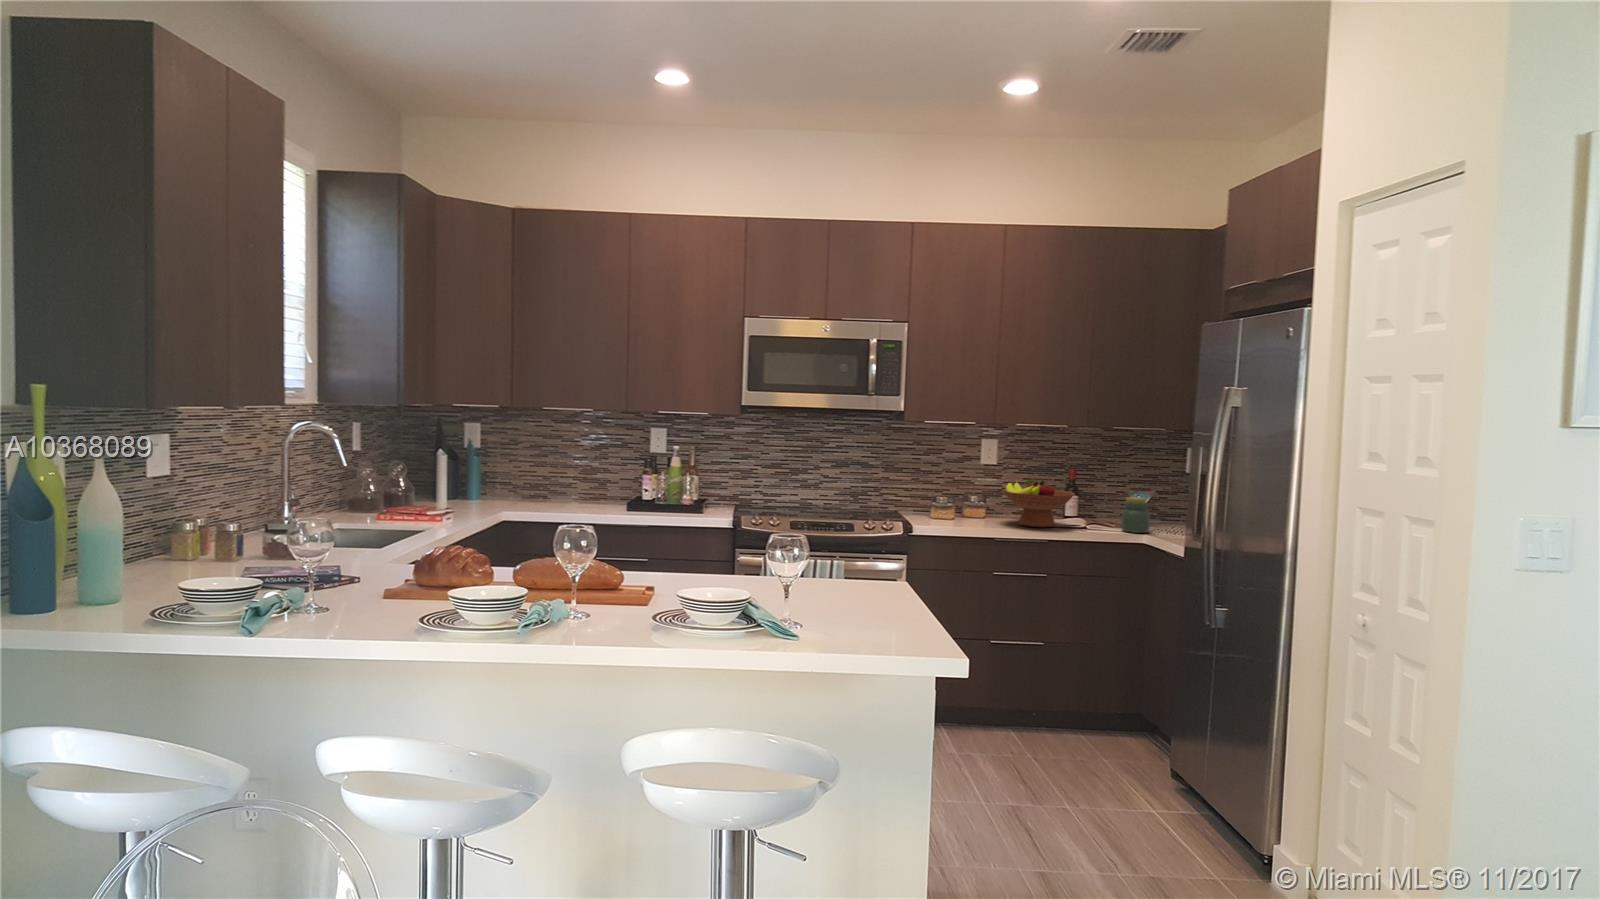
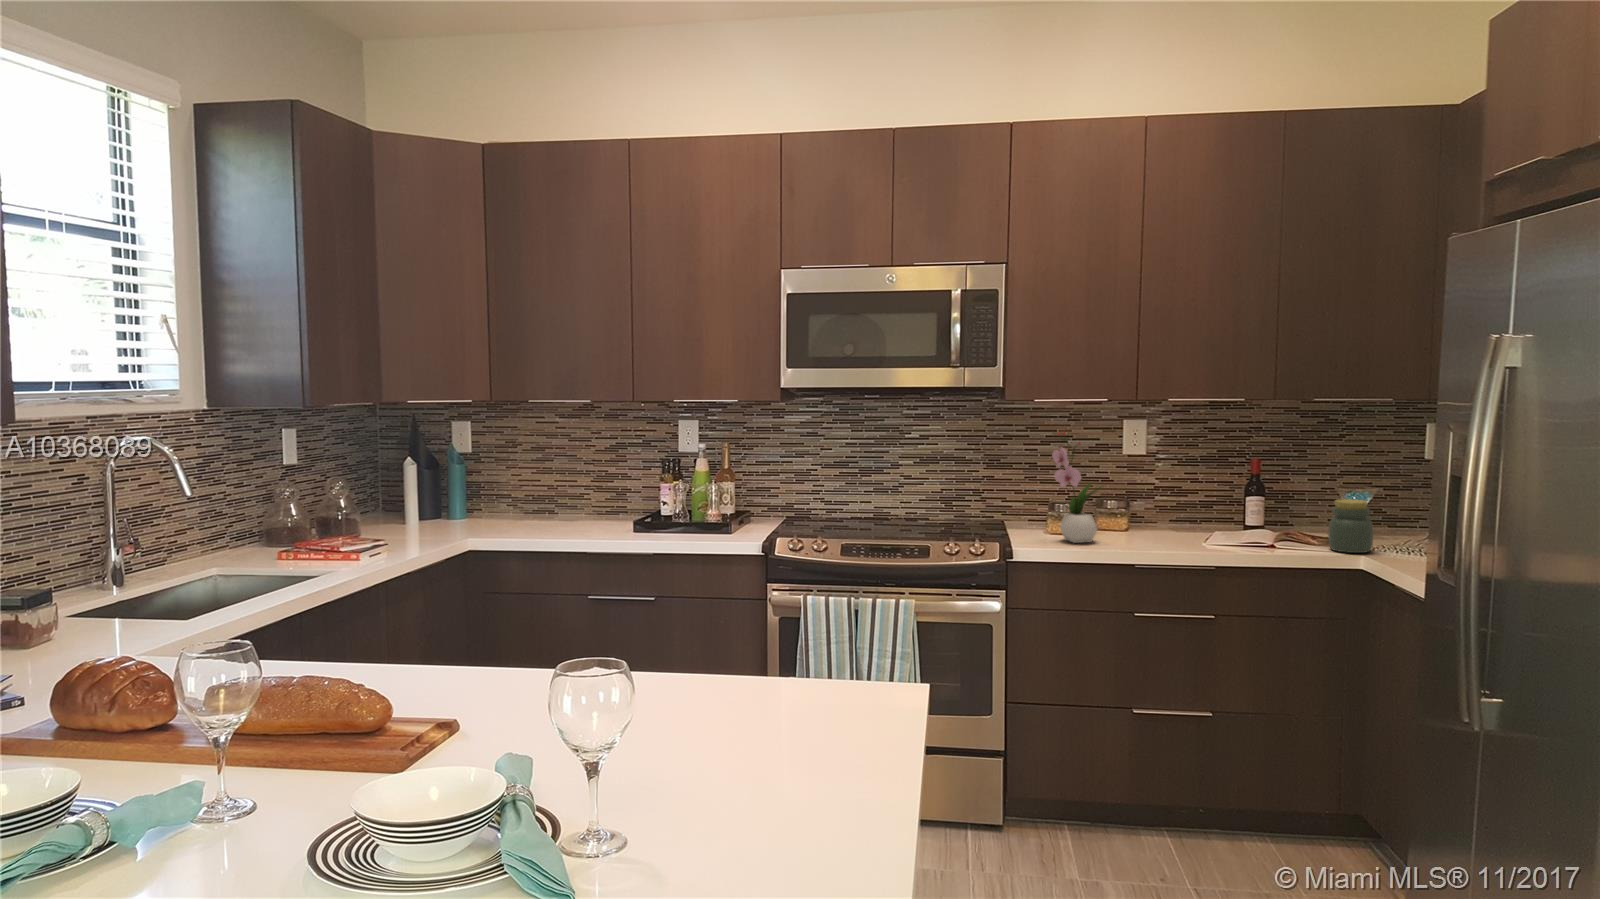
flower arrangement: none [938,445,974,524] -> present [1052,432,1099,543]
fruit bowl: present [1003,480,1075,527] -> none [1147,477,1256,546]

